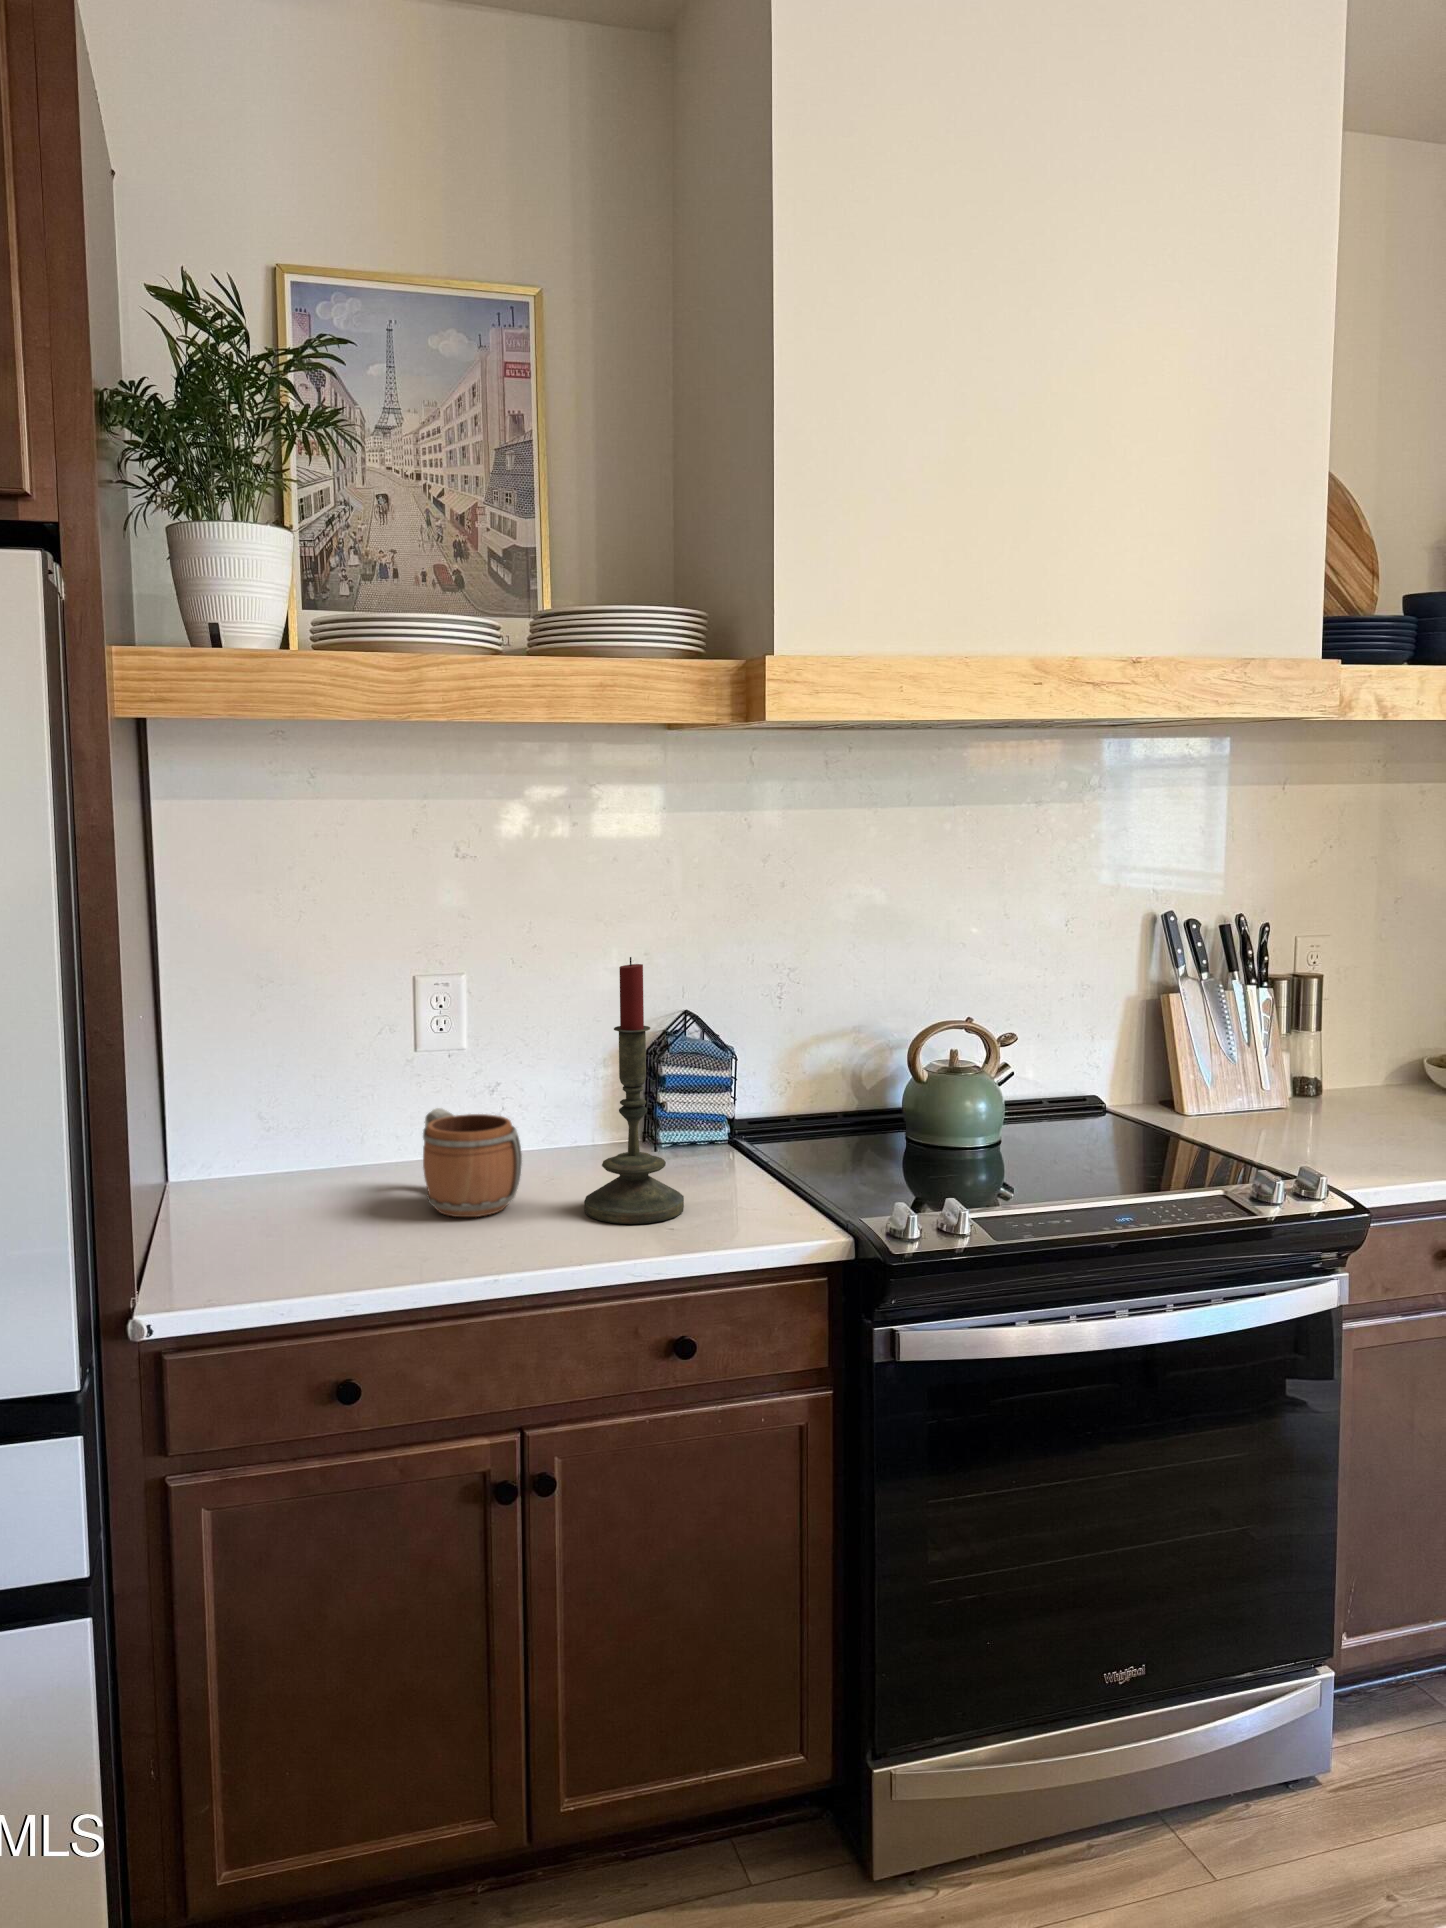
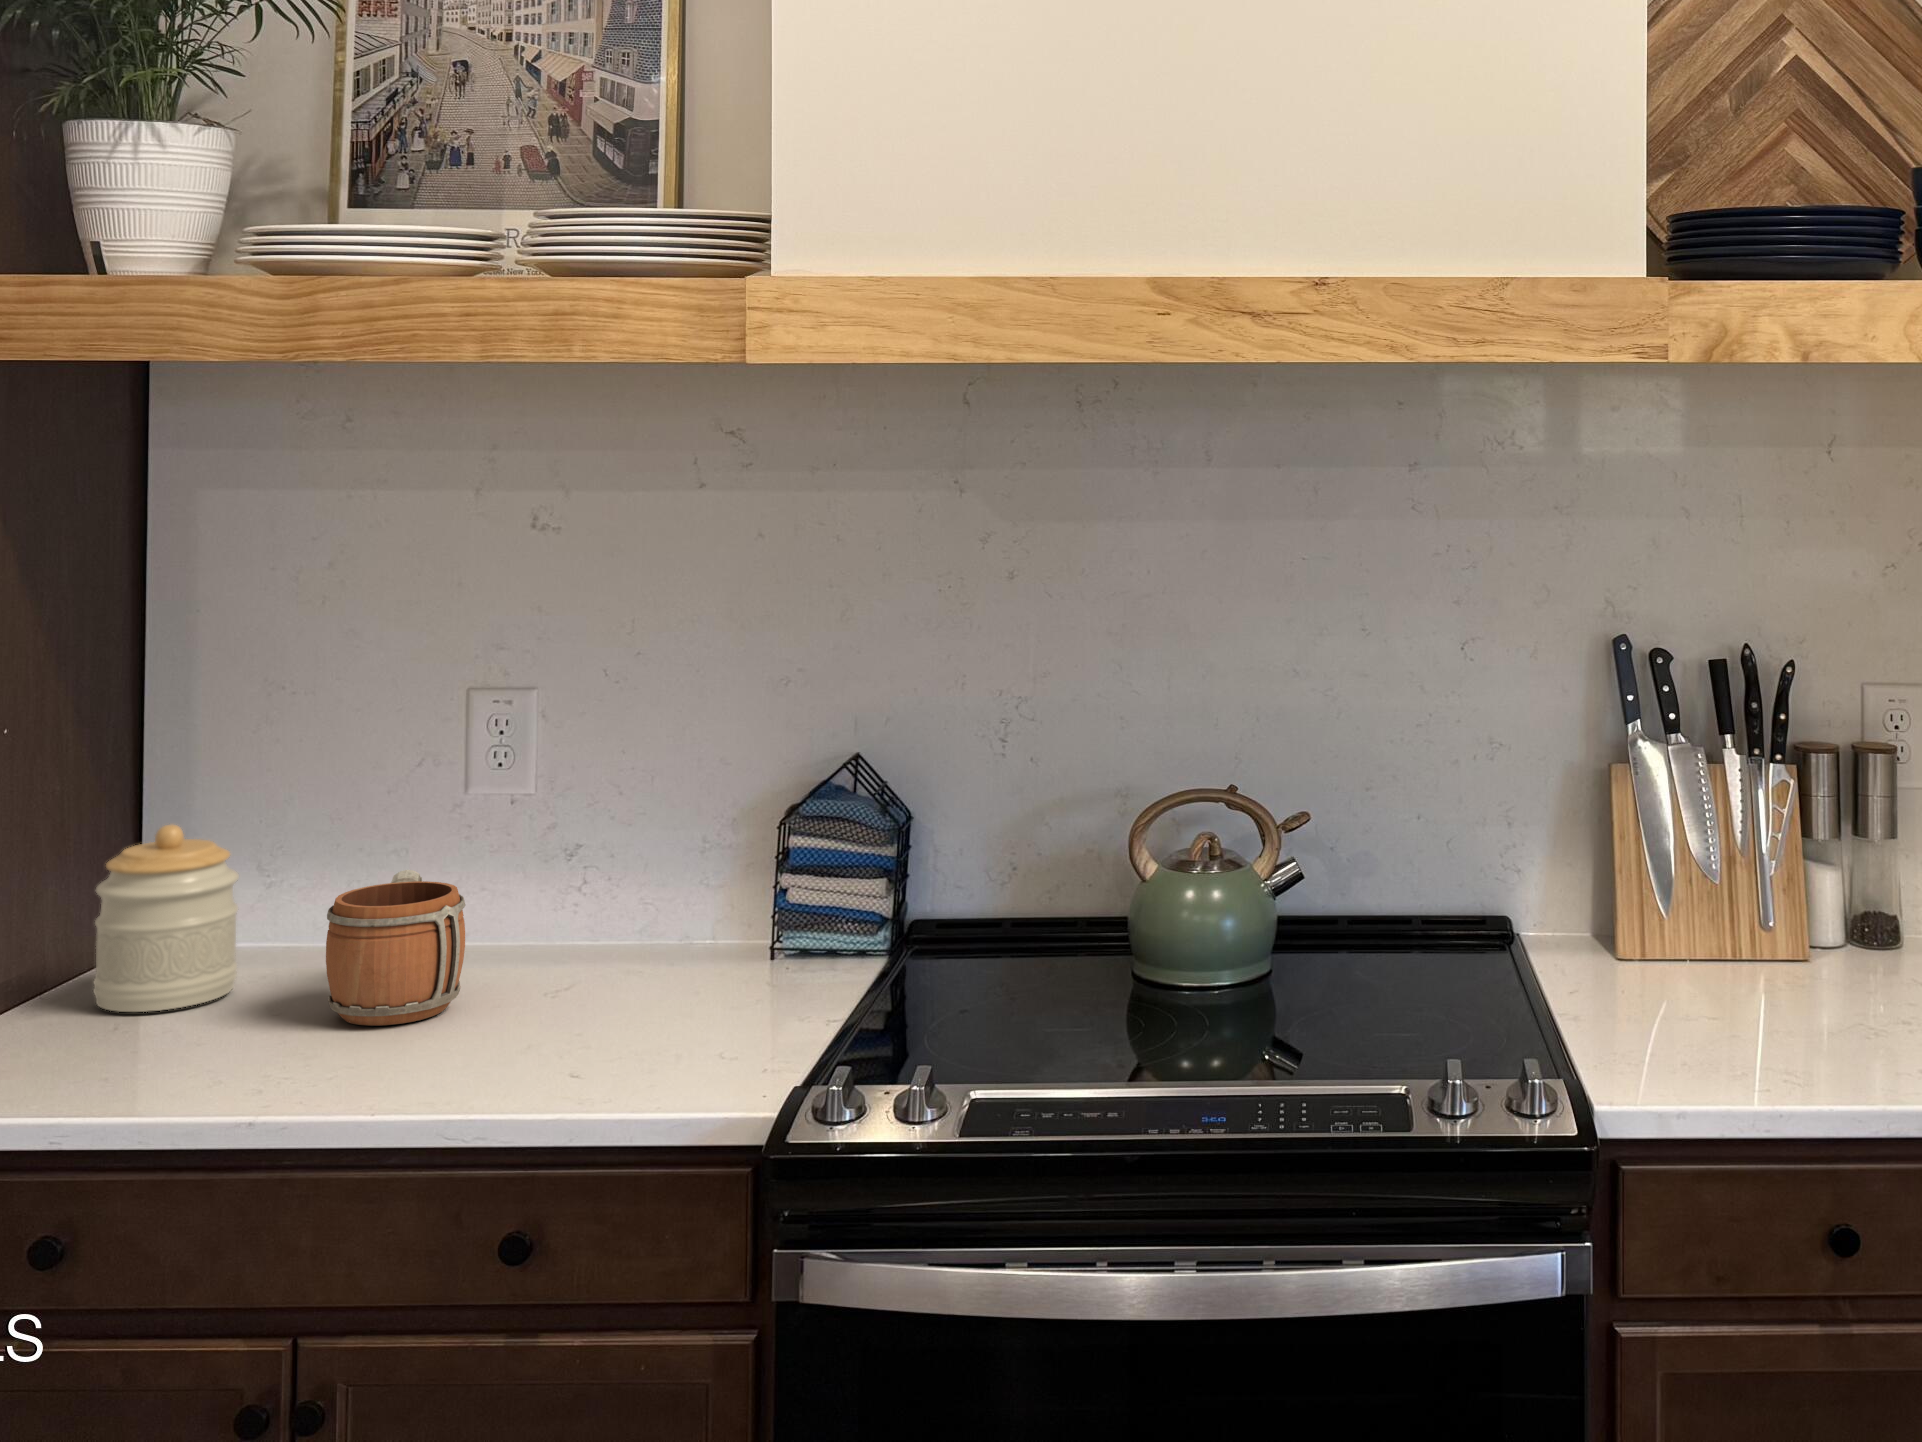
candle: present [584,957,684,1224] -> none [510,675,659,1055]
jar: none [226,1085,327,1224] -> present [93,825,239,1012]

